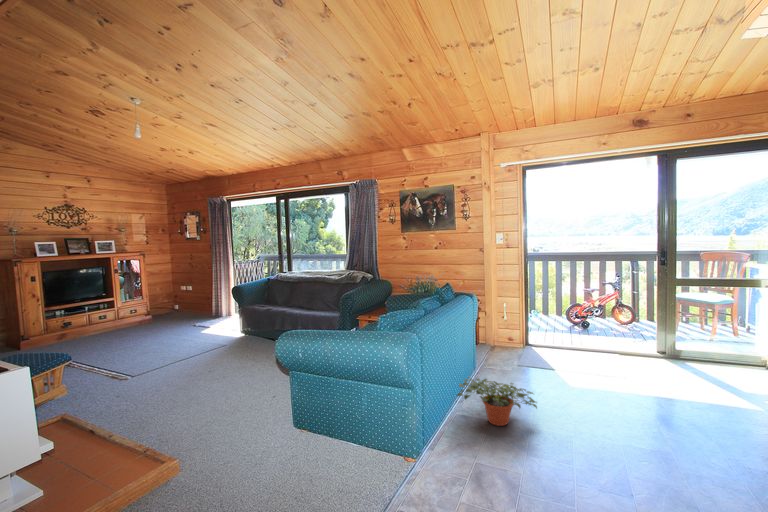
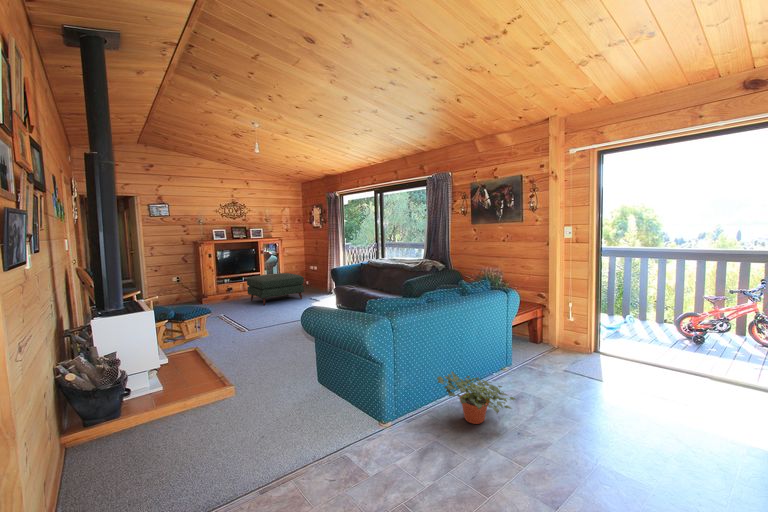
ottoman: none [100,296,185,339] -> present [247,273,304,305]

